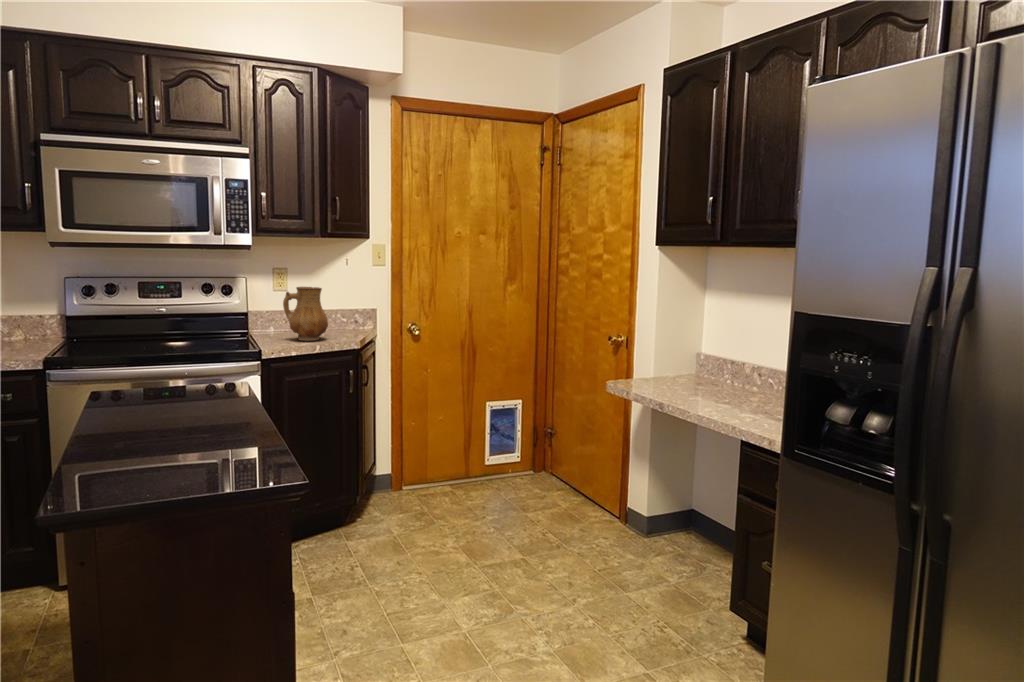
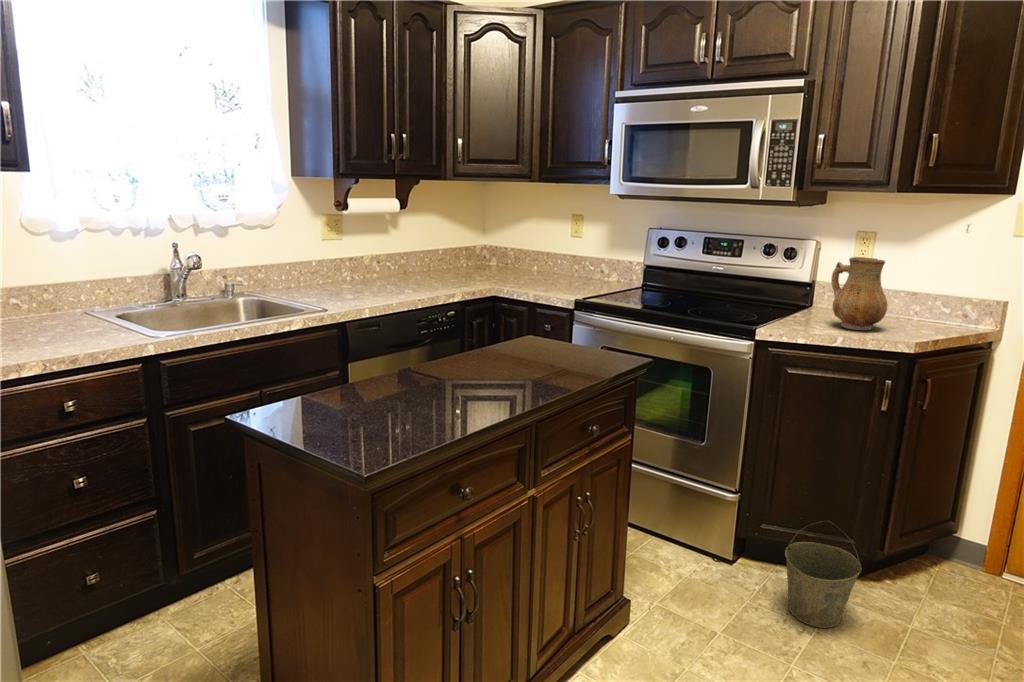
bucket: none [319,480,373,563] -> present [785,521,861,628]

